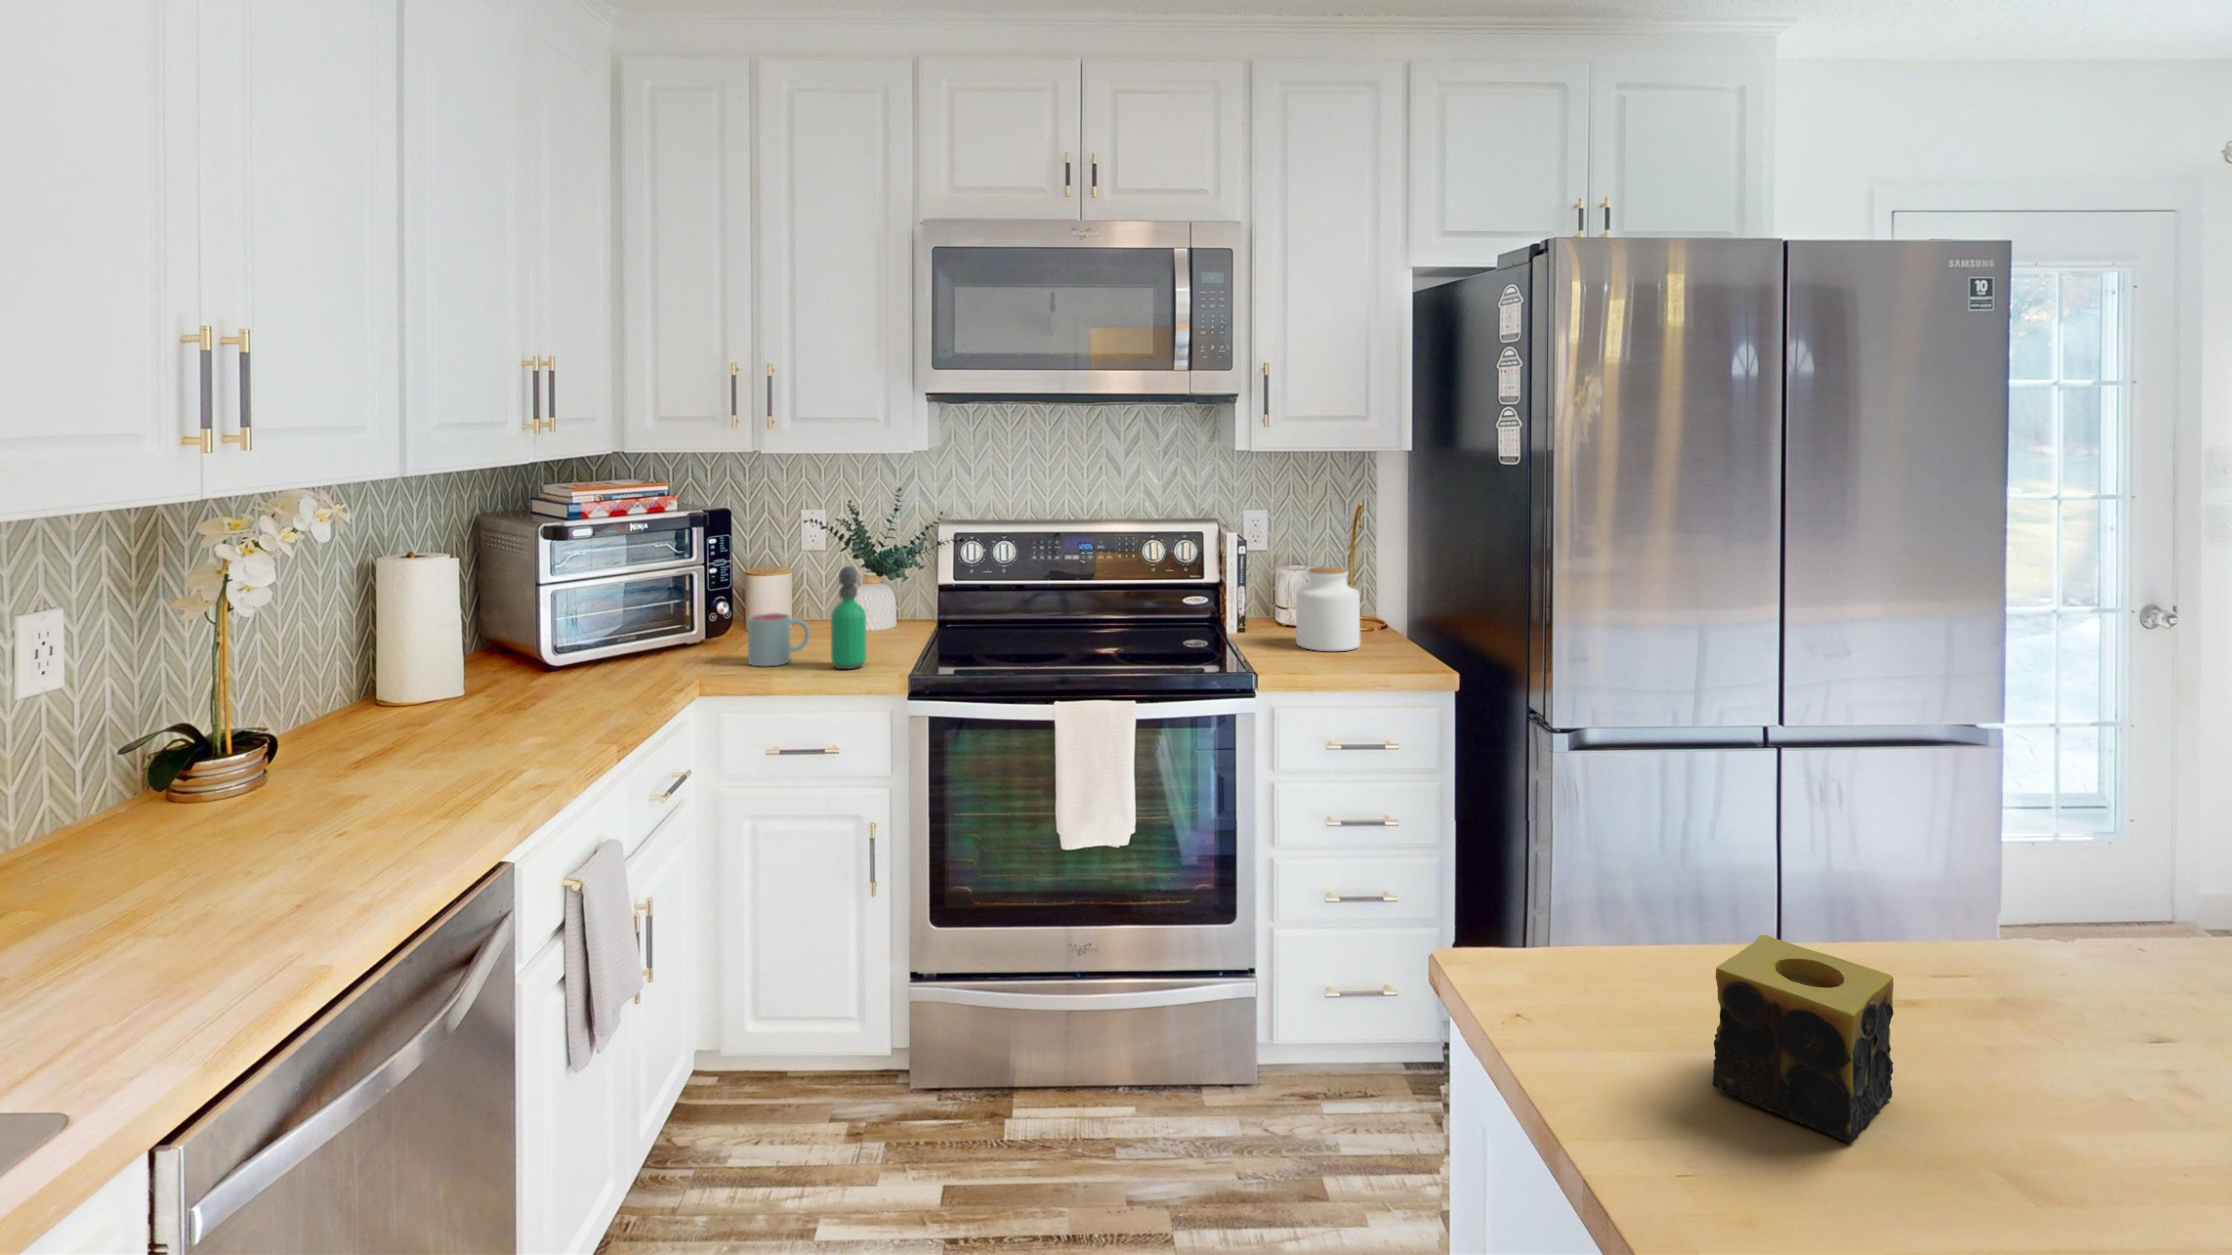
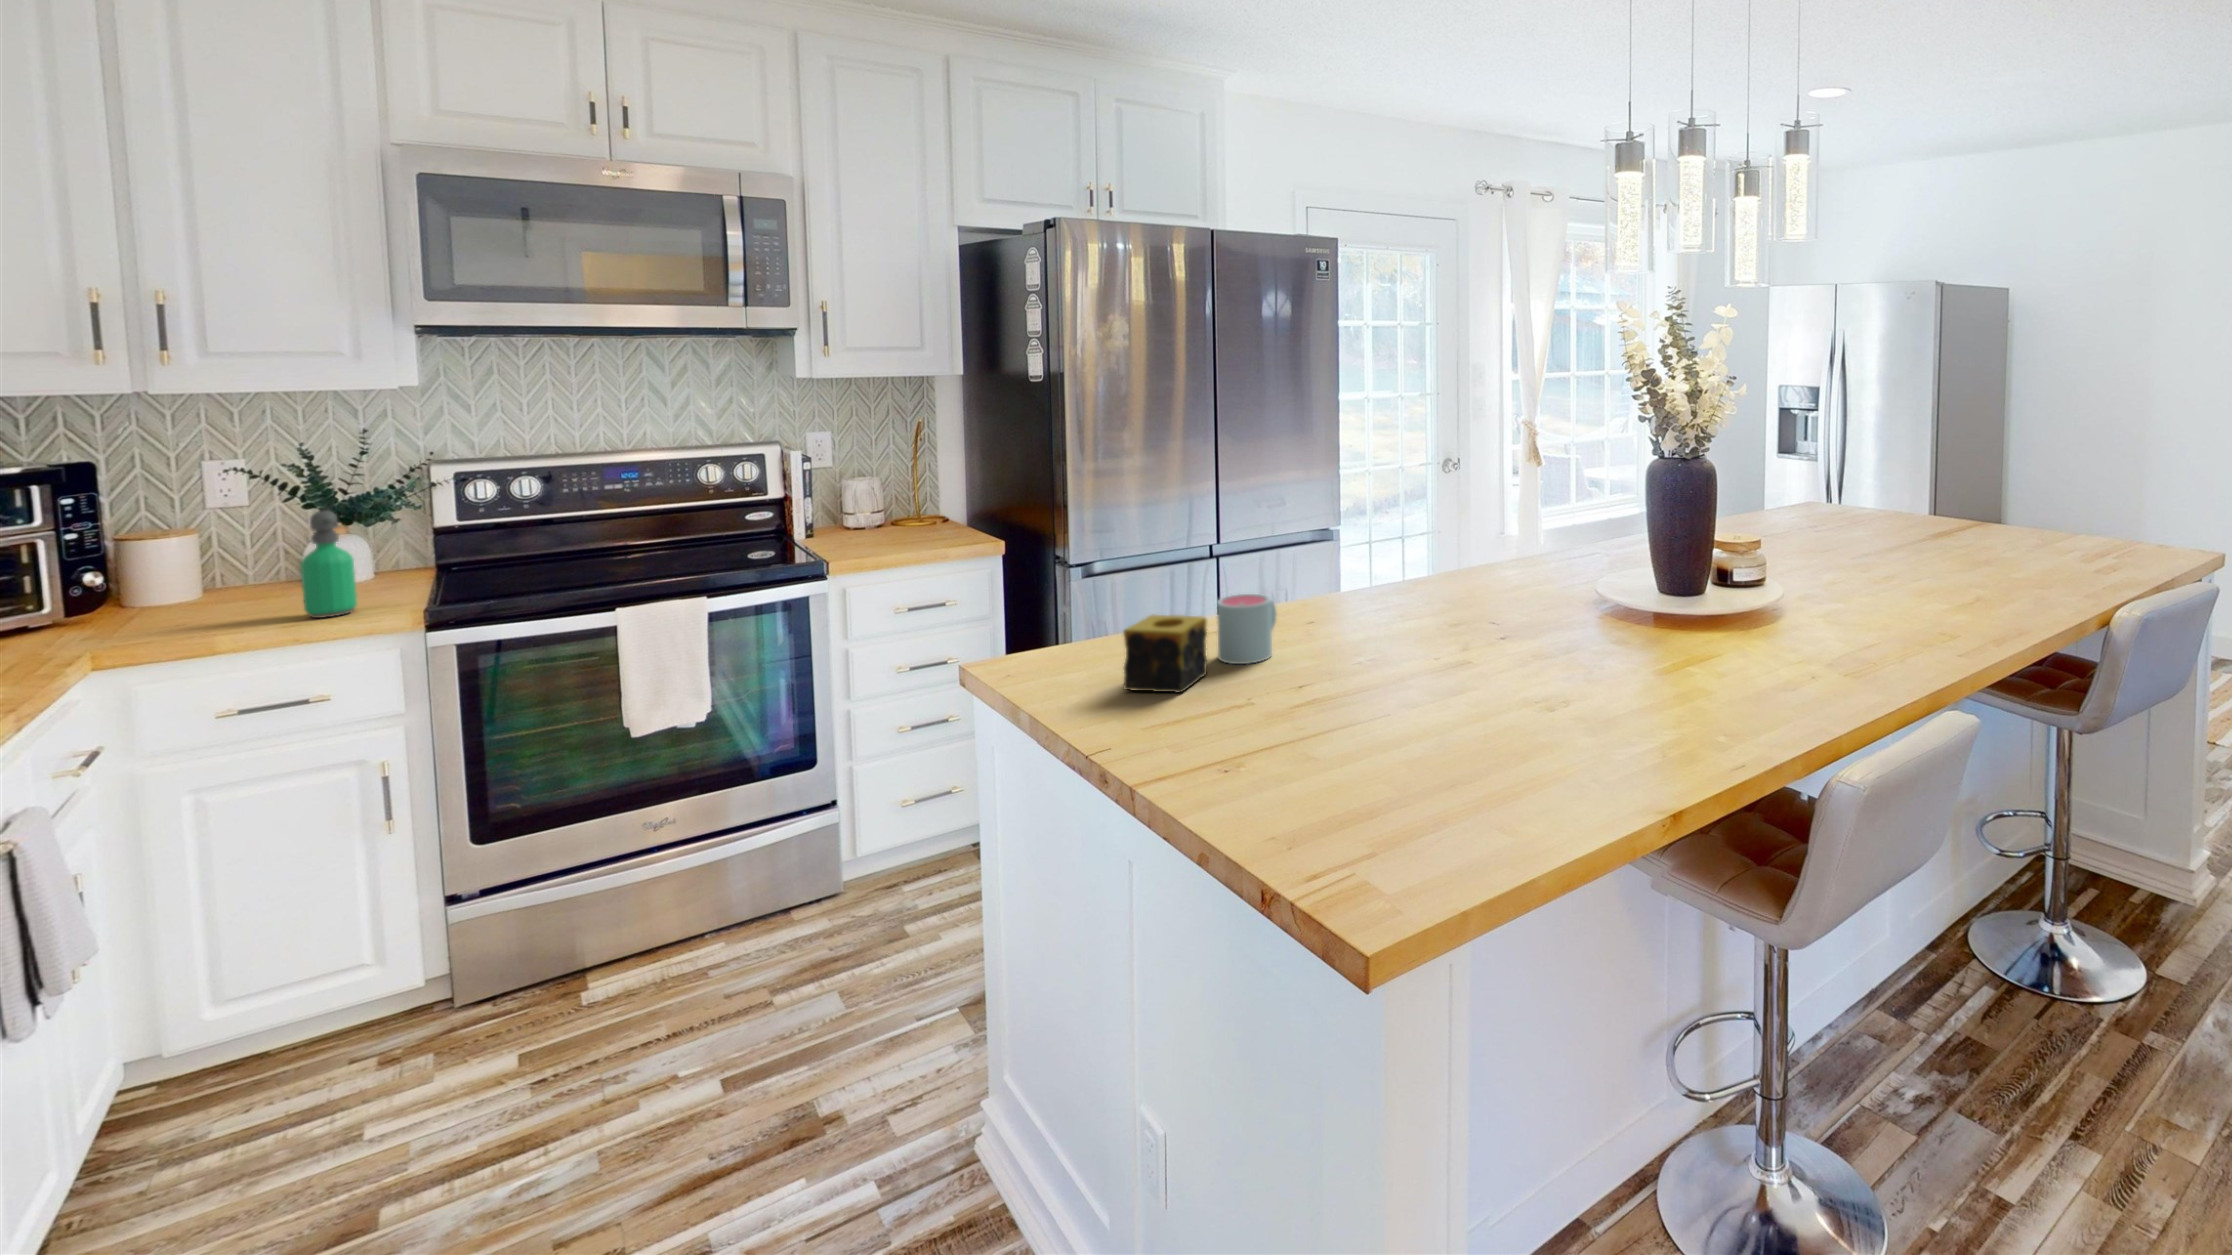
jar: present [1296,567,1360,651] -> none [862,473,922,540]
mug: present [748,613,810,666] -> present [1217,594,1277,664]

